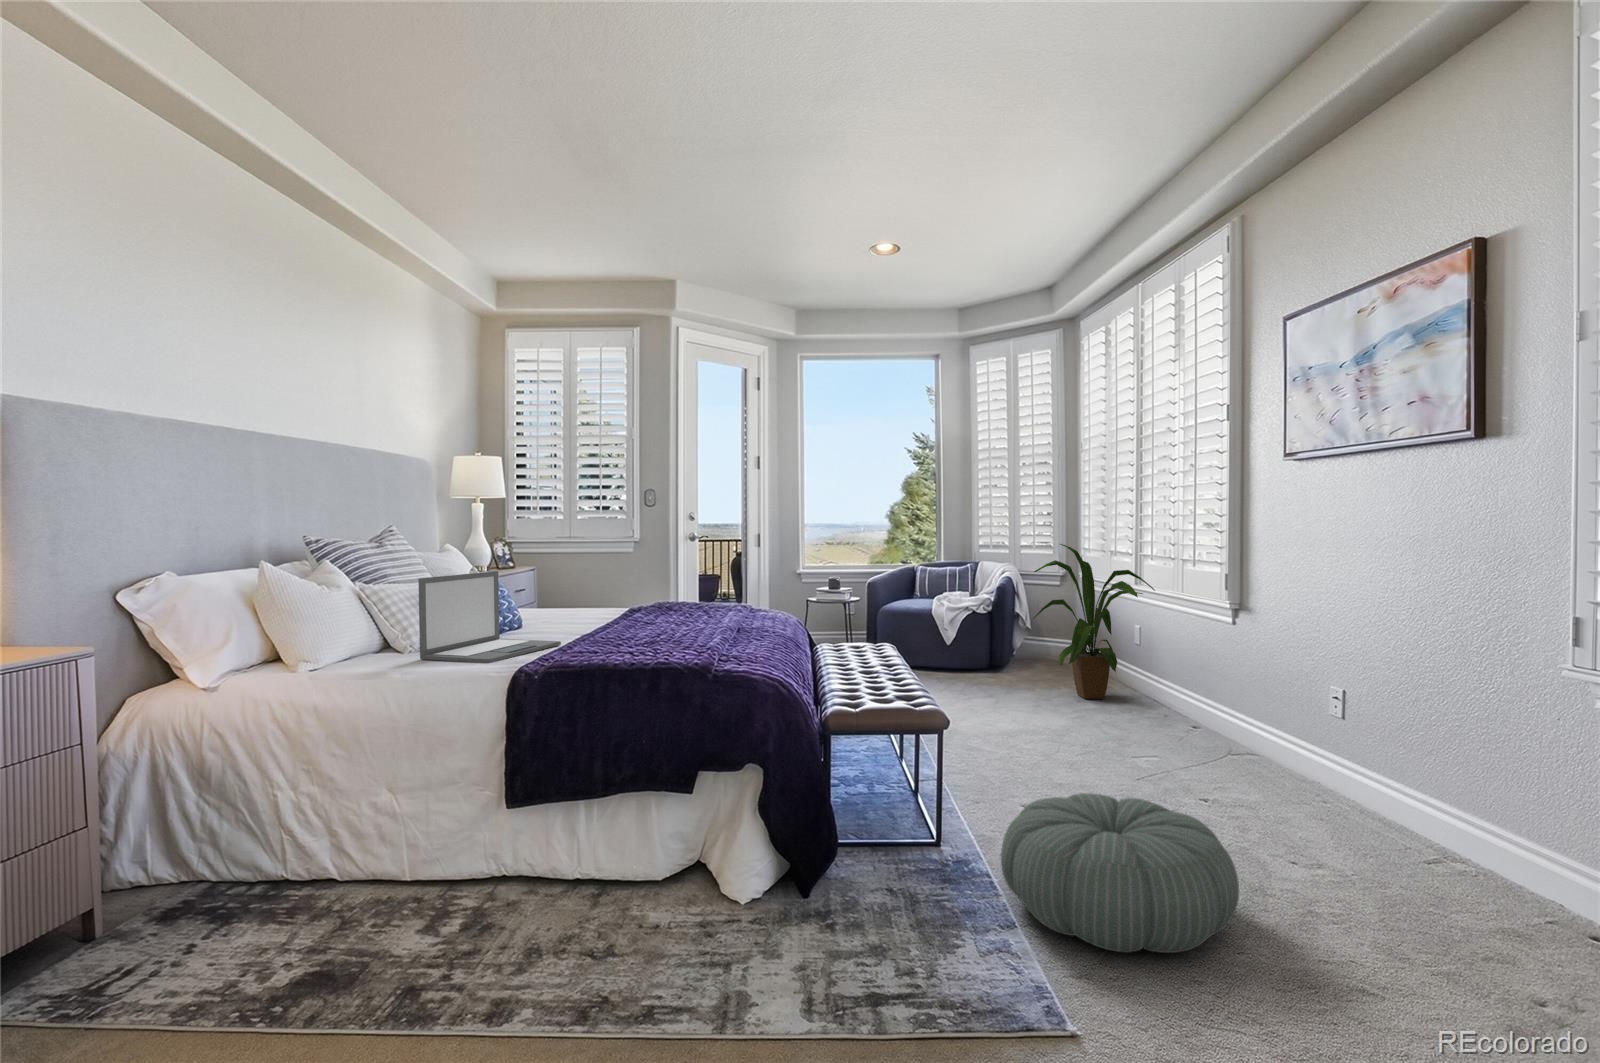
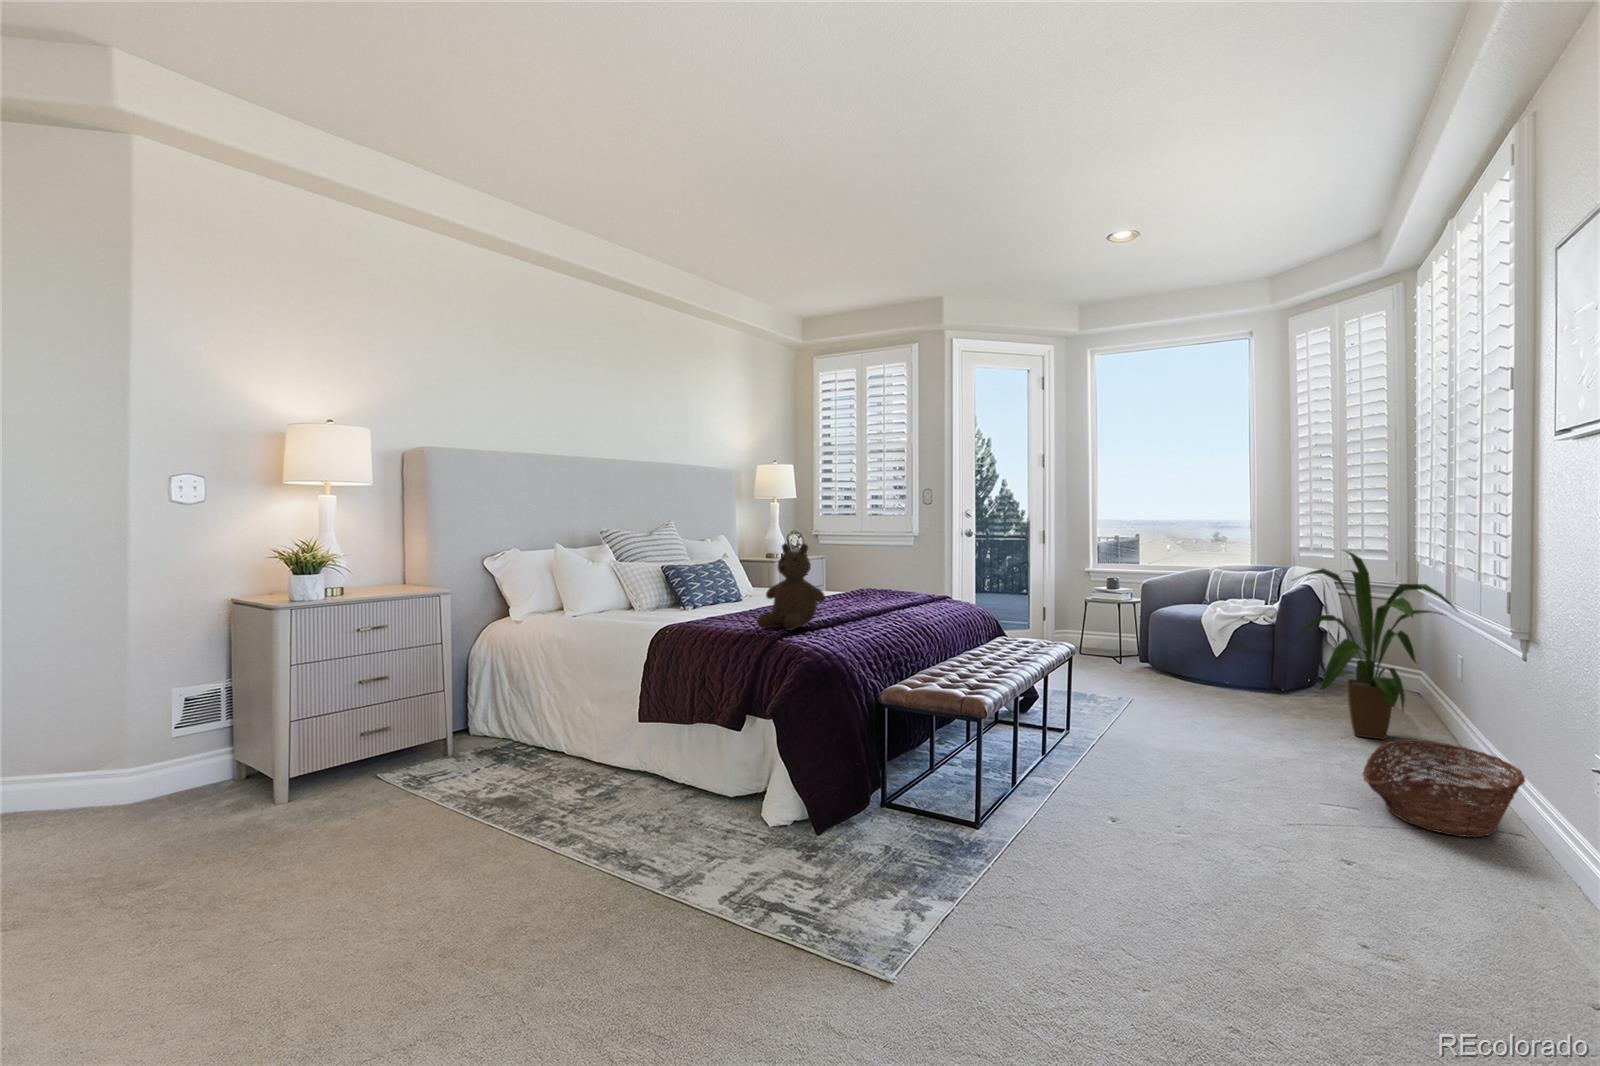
teddy bear: none [647,551,731,658] -> present [757,544,825,631]
laptop: present [418,571,561,663] -> none [628,555,730,621]
basket: none [1151,694,1274,767] -> present [1363,739,1525,838]
pouf: present [1001,793,1239,953] -> none [955,794,1187,955]

